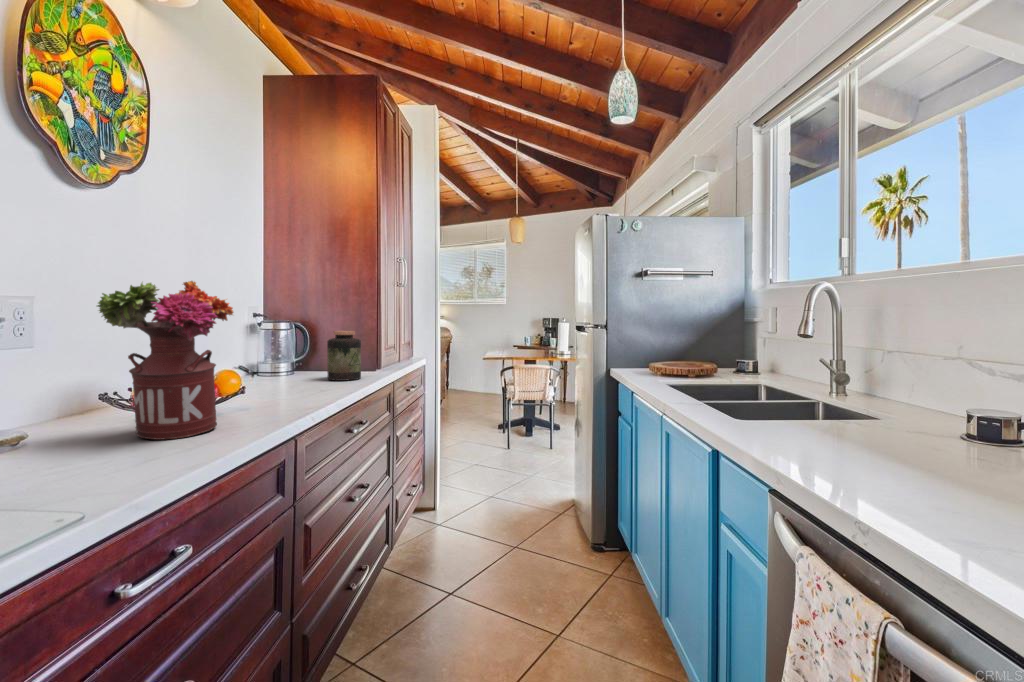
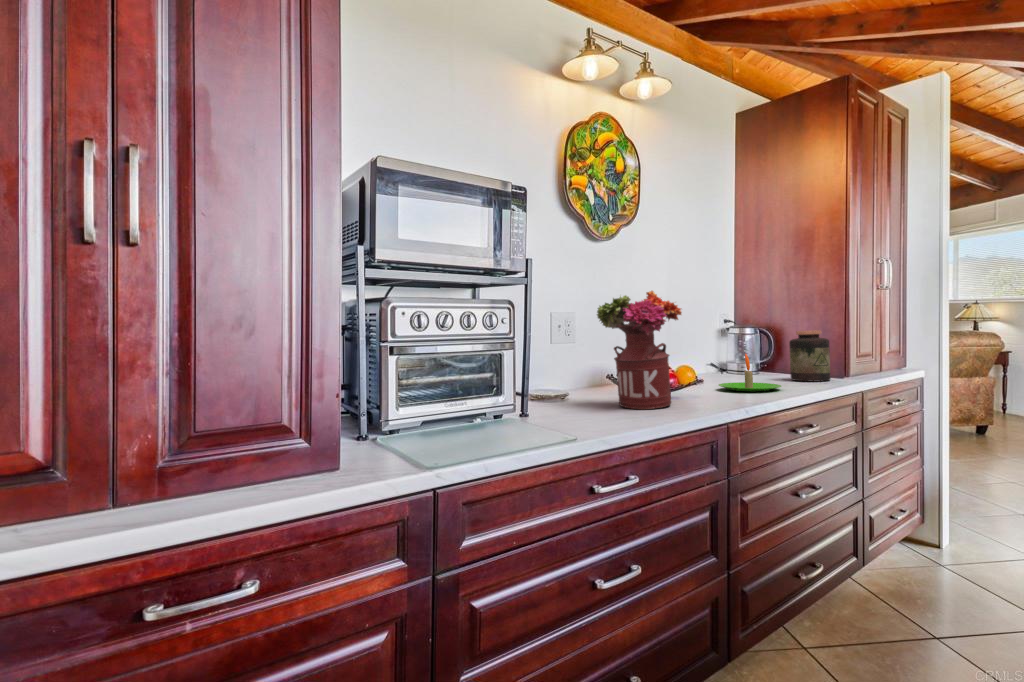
candle: none [261,356,326,398] -> present [719,354,781,391]

